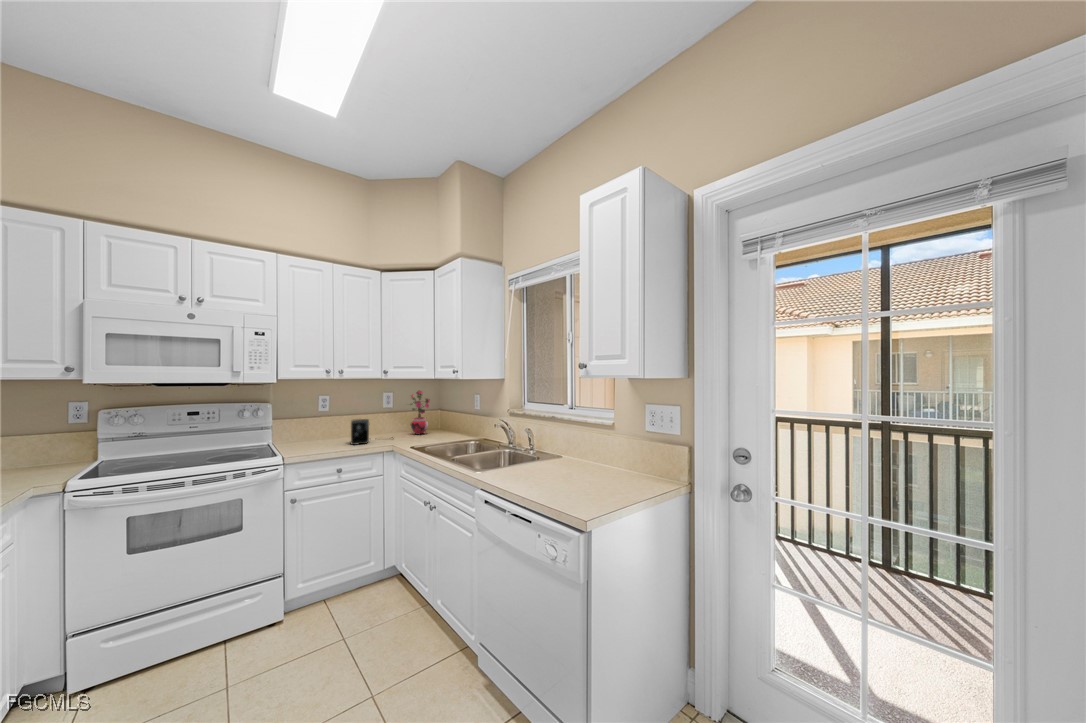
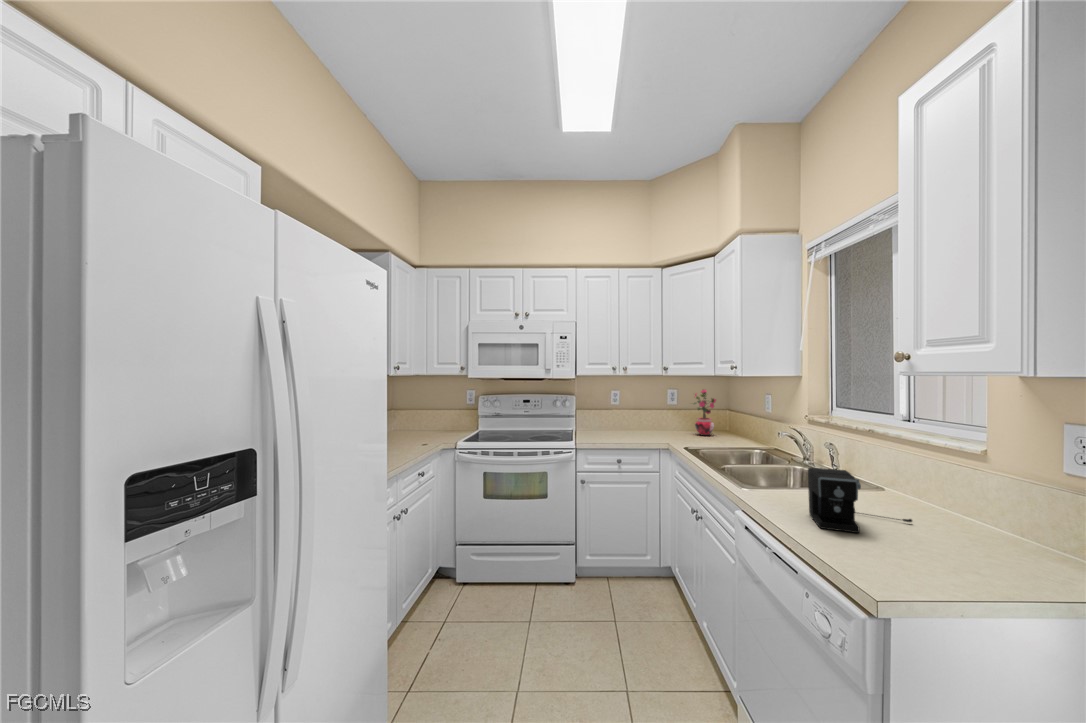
coffee maker: present [351,419,393,445] -> present [808,468,912,533]

